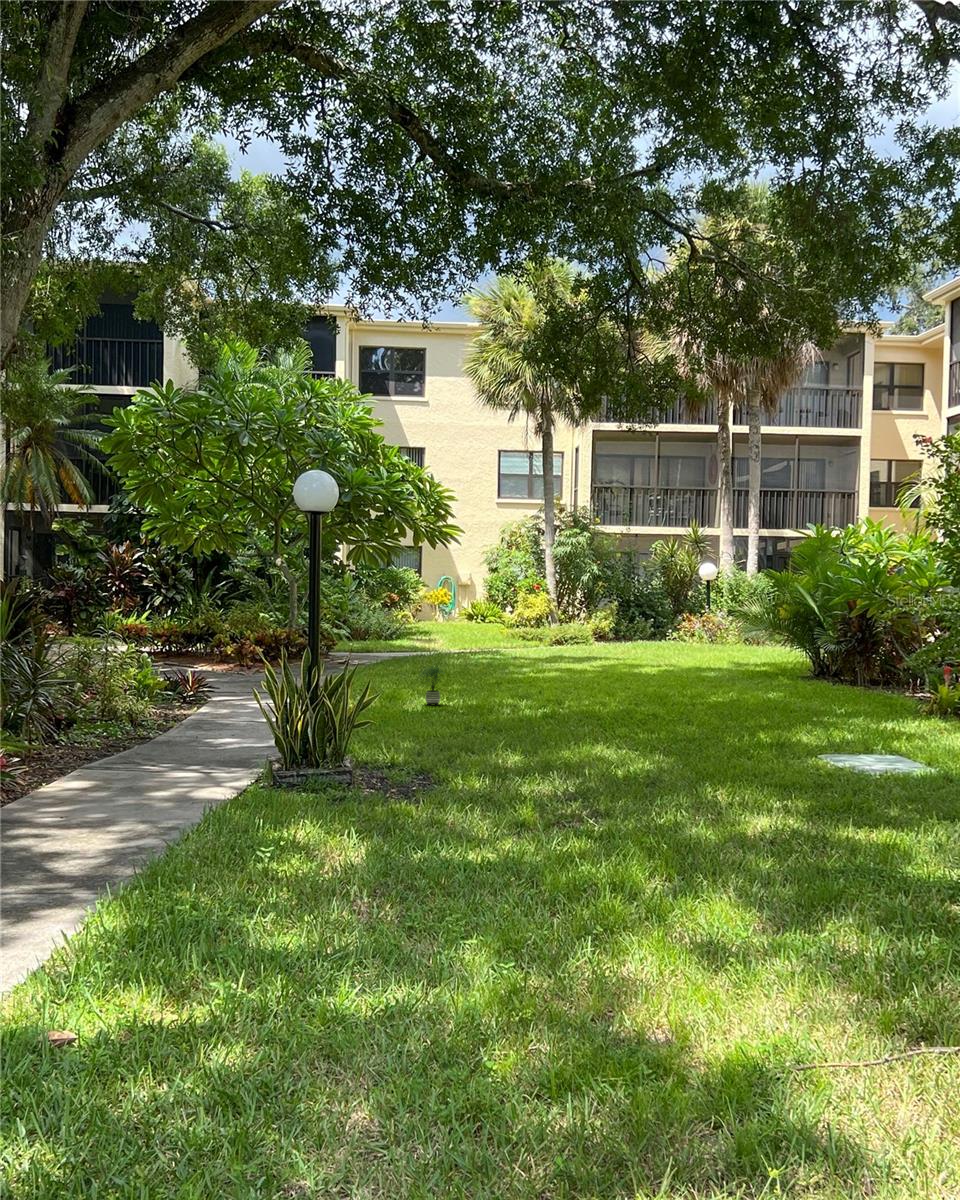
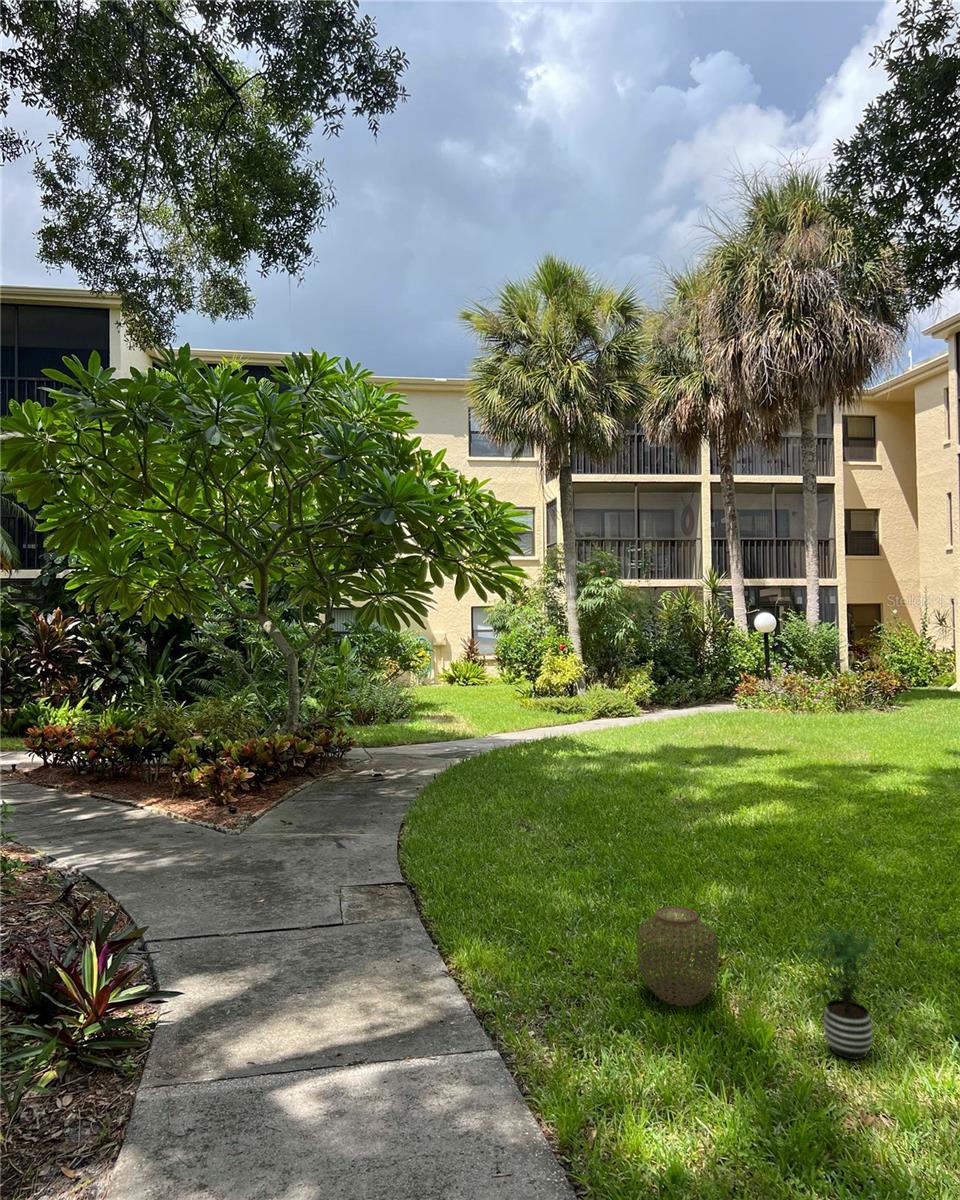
woven basket: none [382,669,411,700] -> present [637,906,718,1006]

